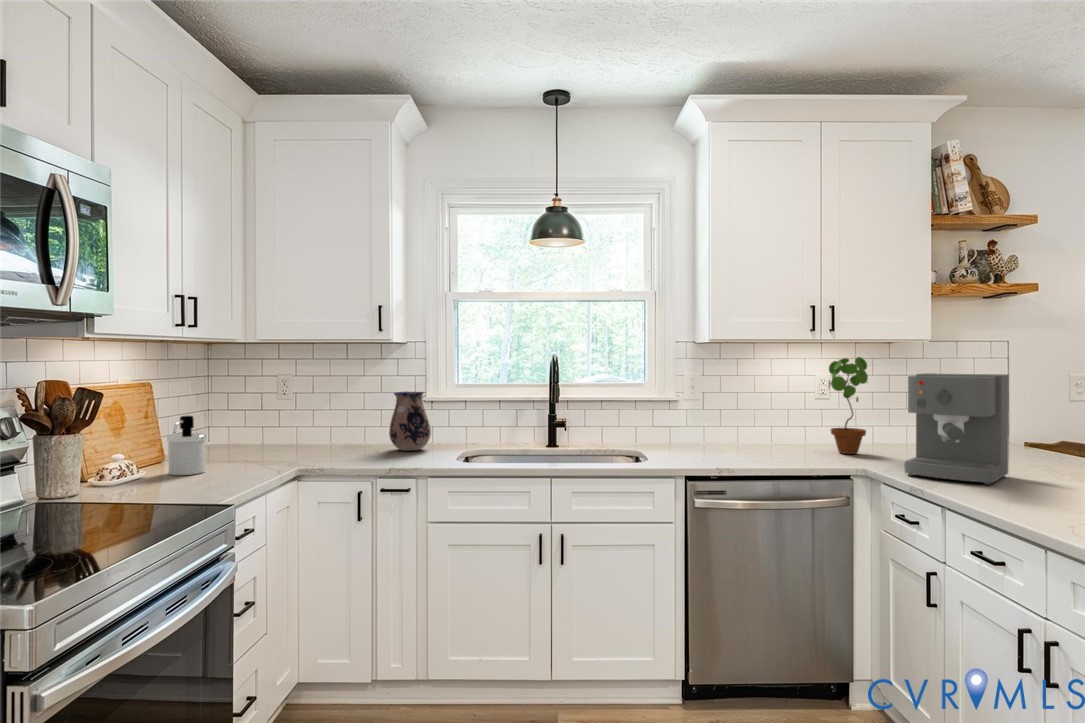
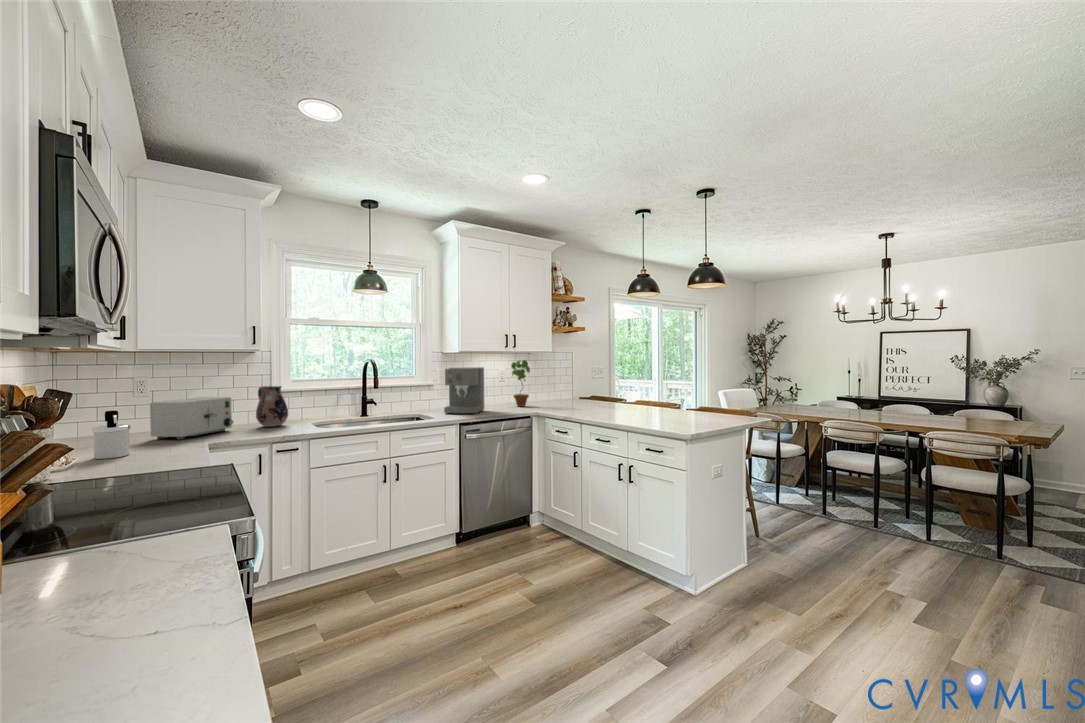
coffee maker: present [905,373,1009,485] -> present [444,367,485,414]
toaster: none [266,402,359,458] -> present [150,397,233,440]

